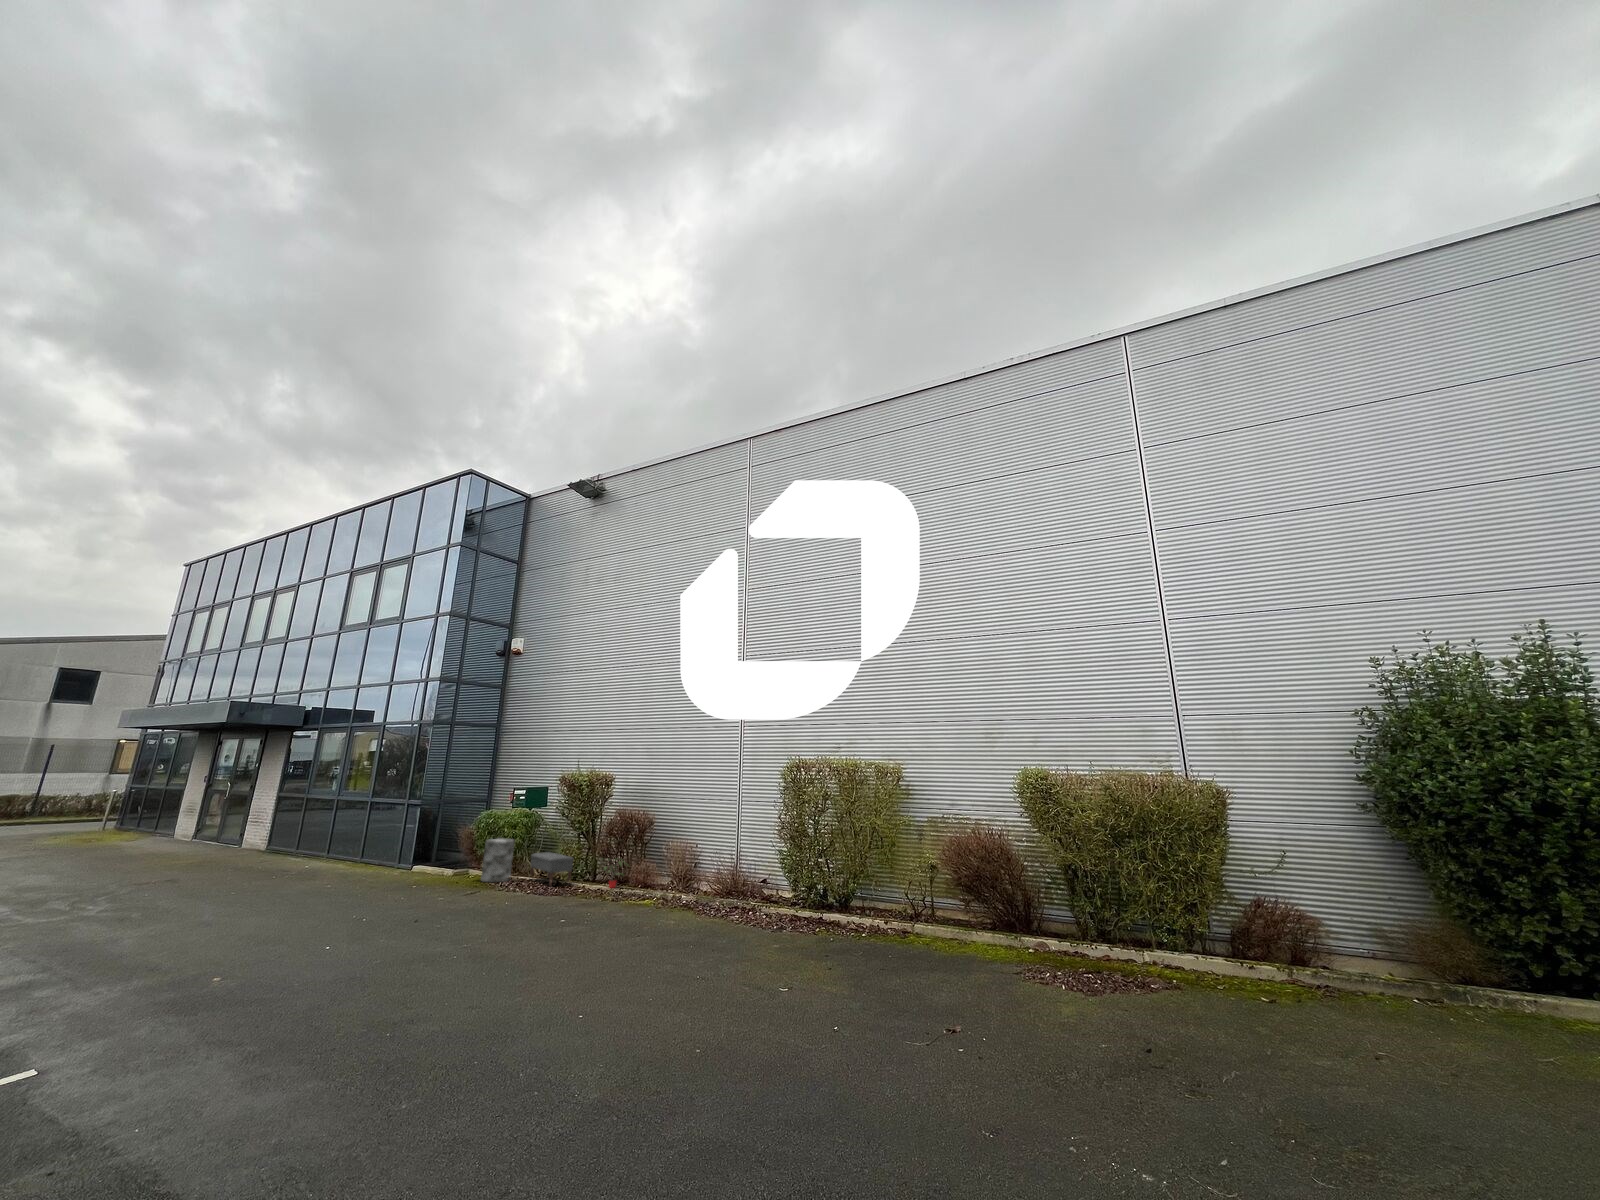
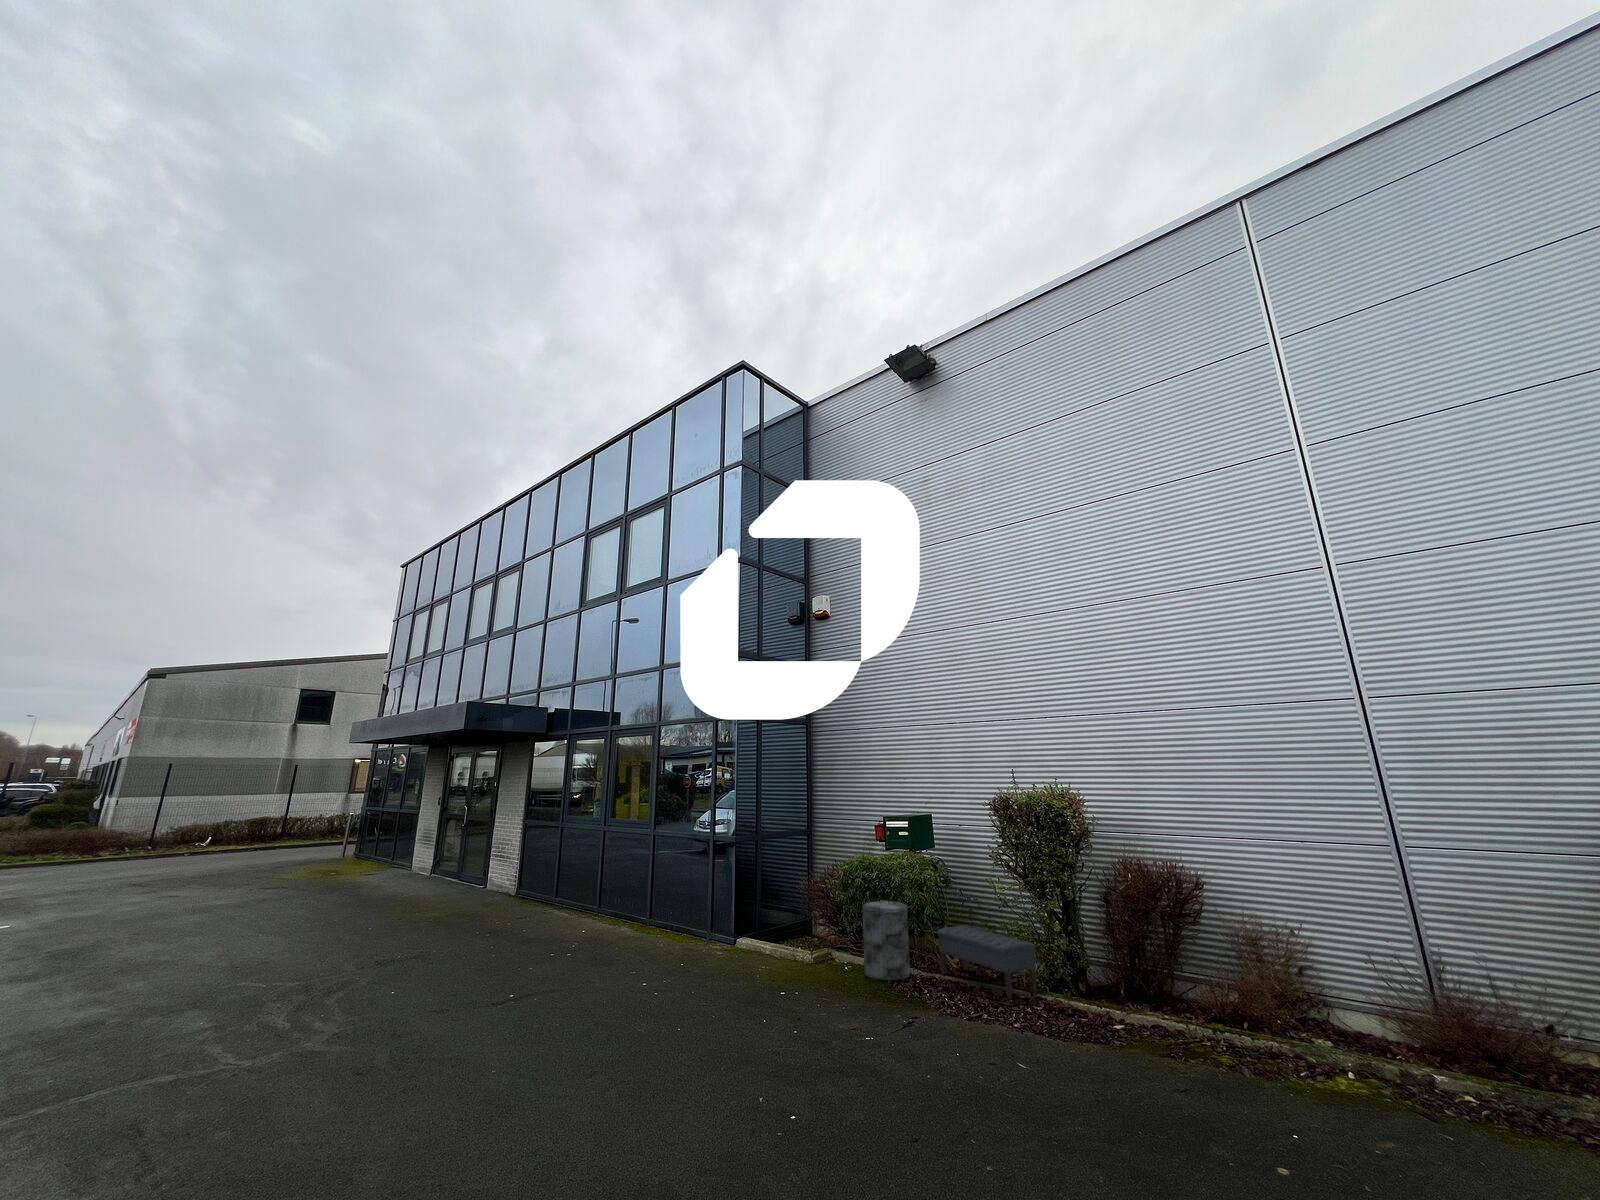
potted plant: present [604,858,623,888] -> none [1099,950,1168,1010]

